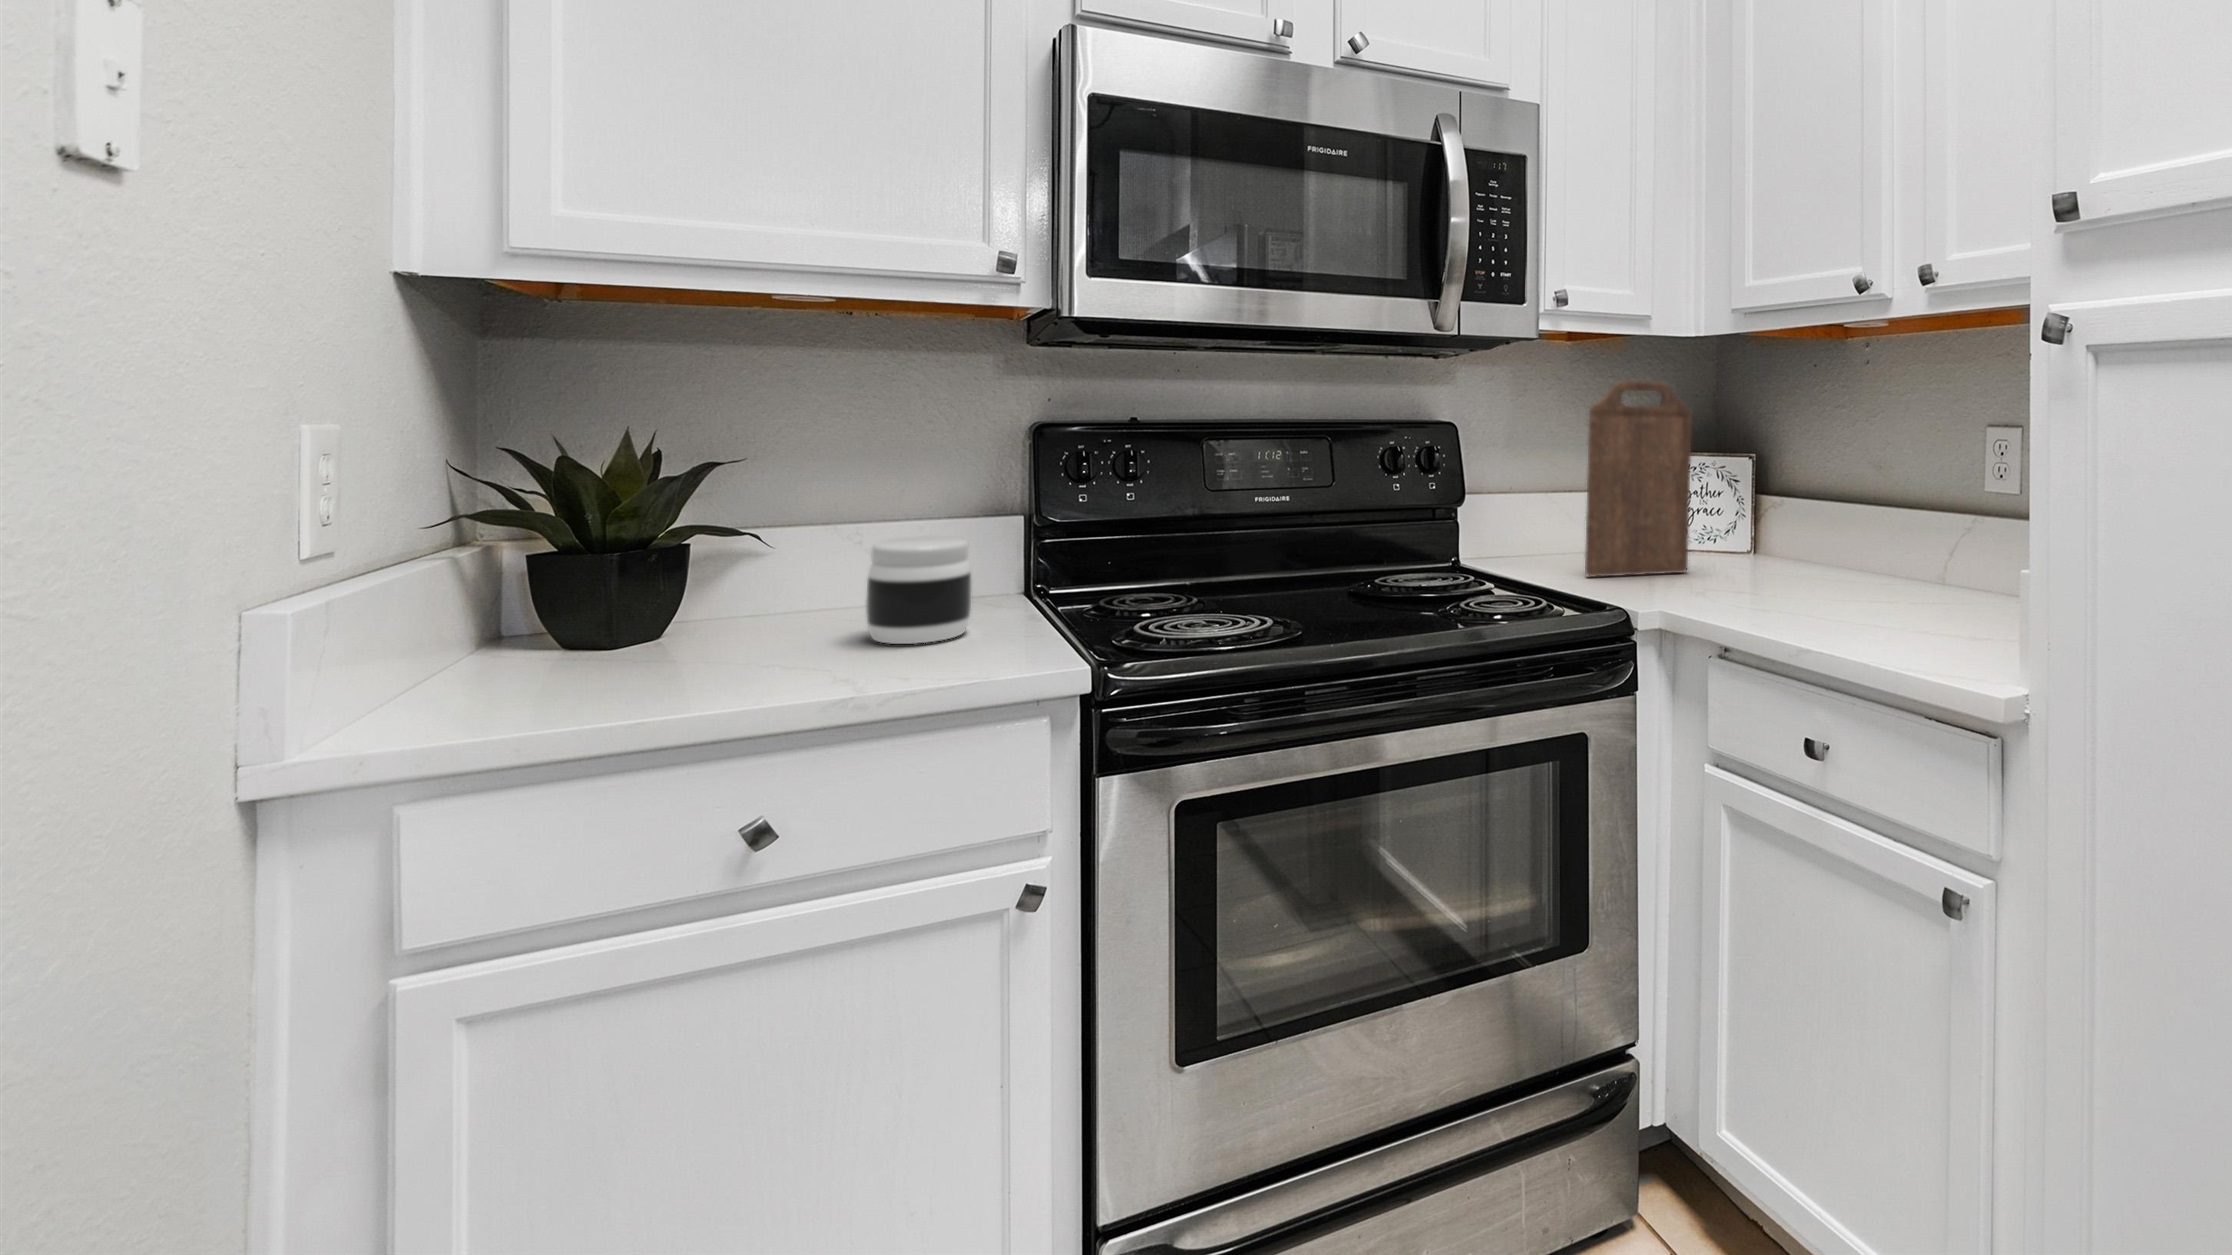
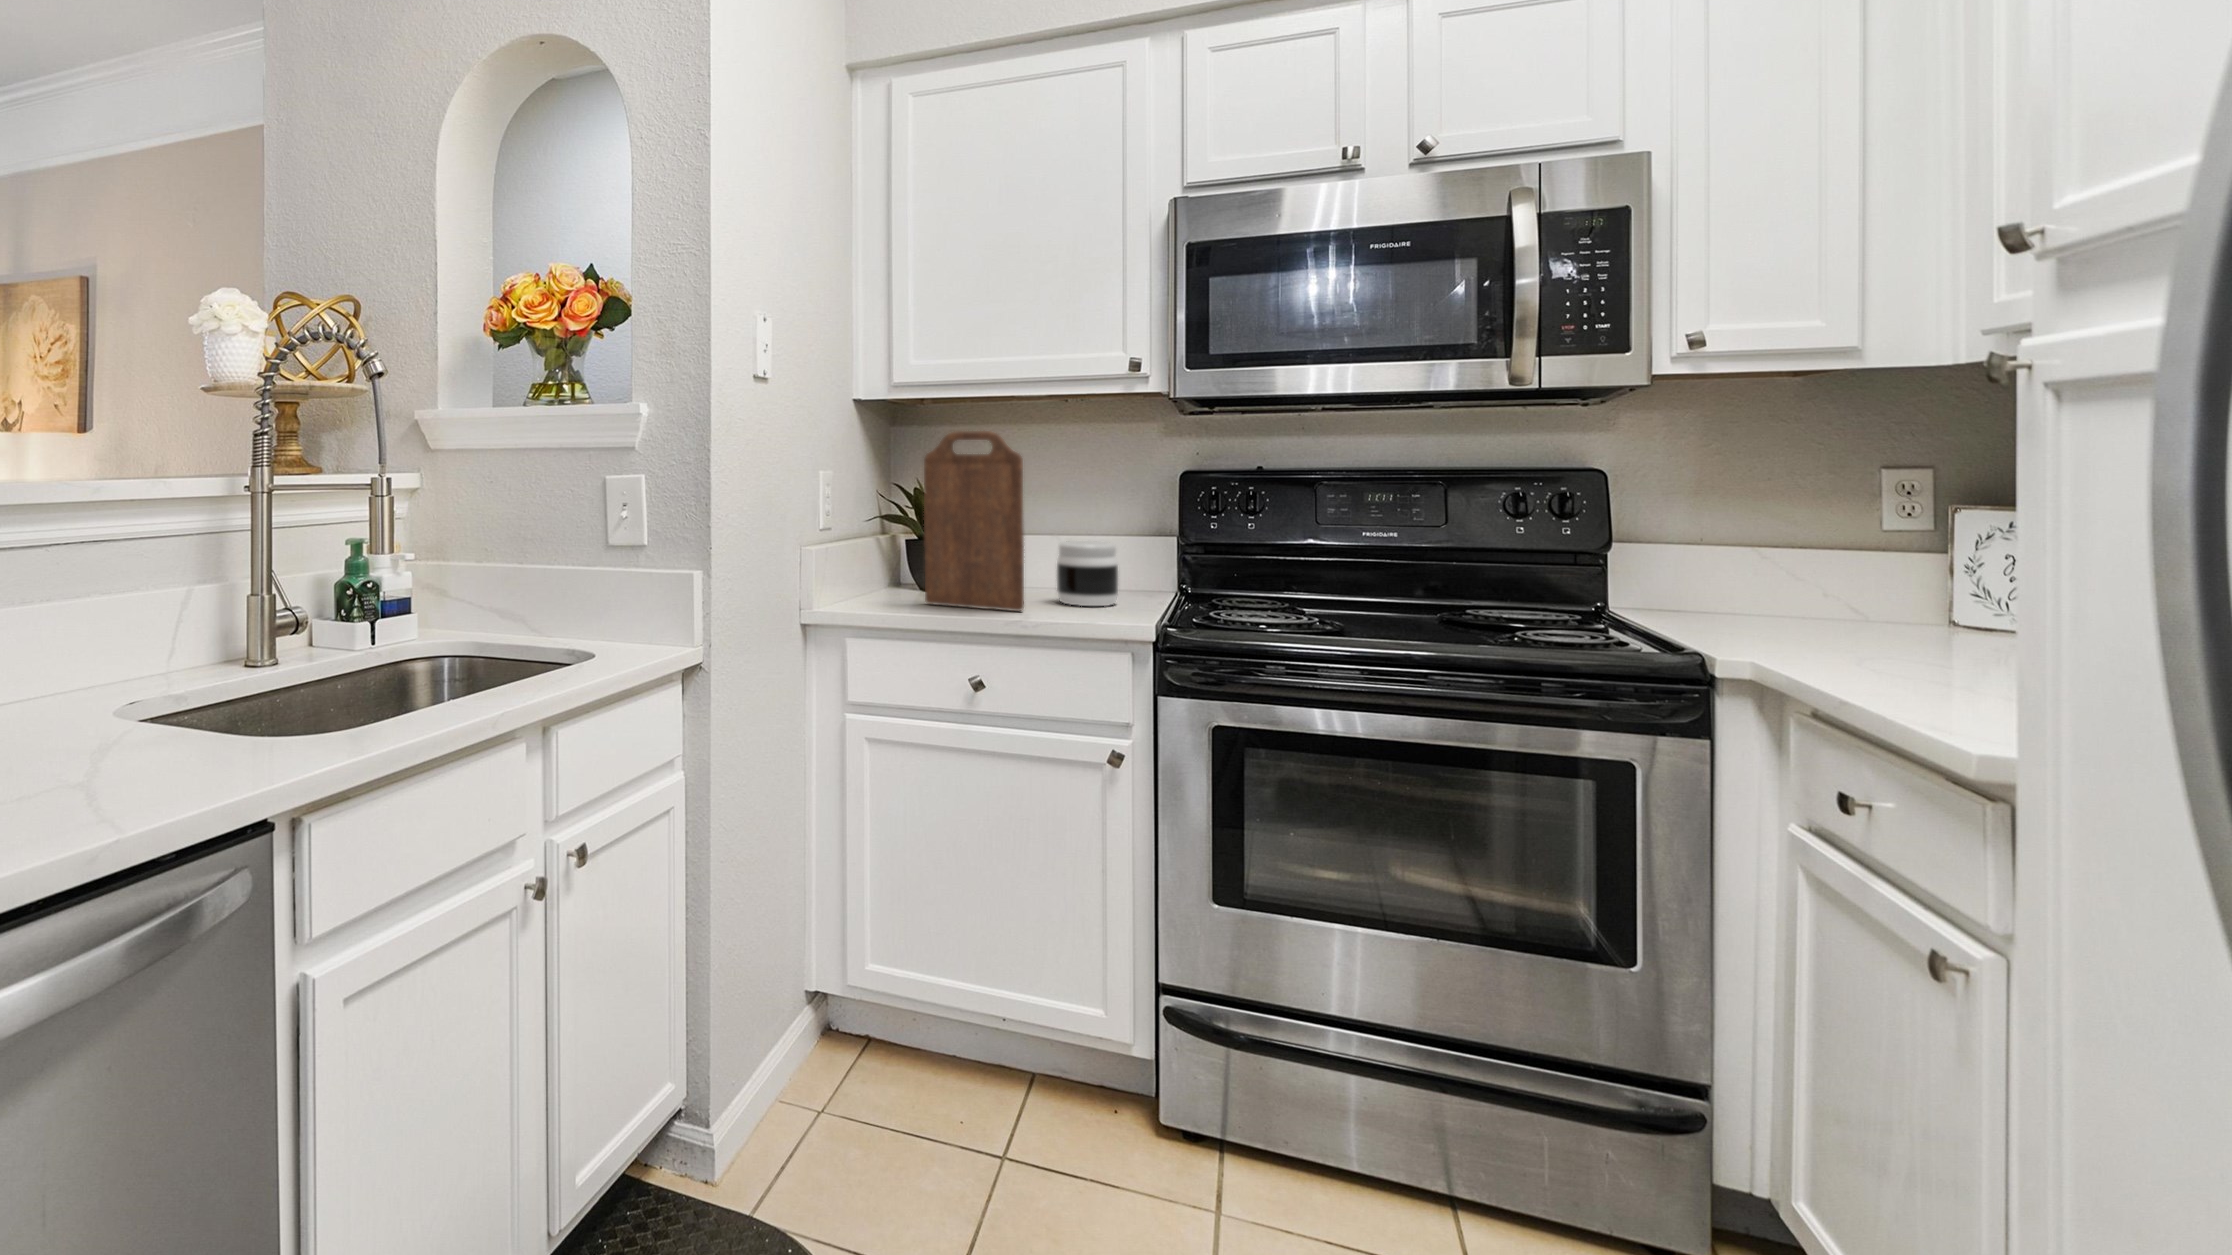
cutting board: present [1585,381,1692,577] -> present [924,431,1024,611]

